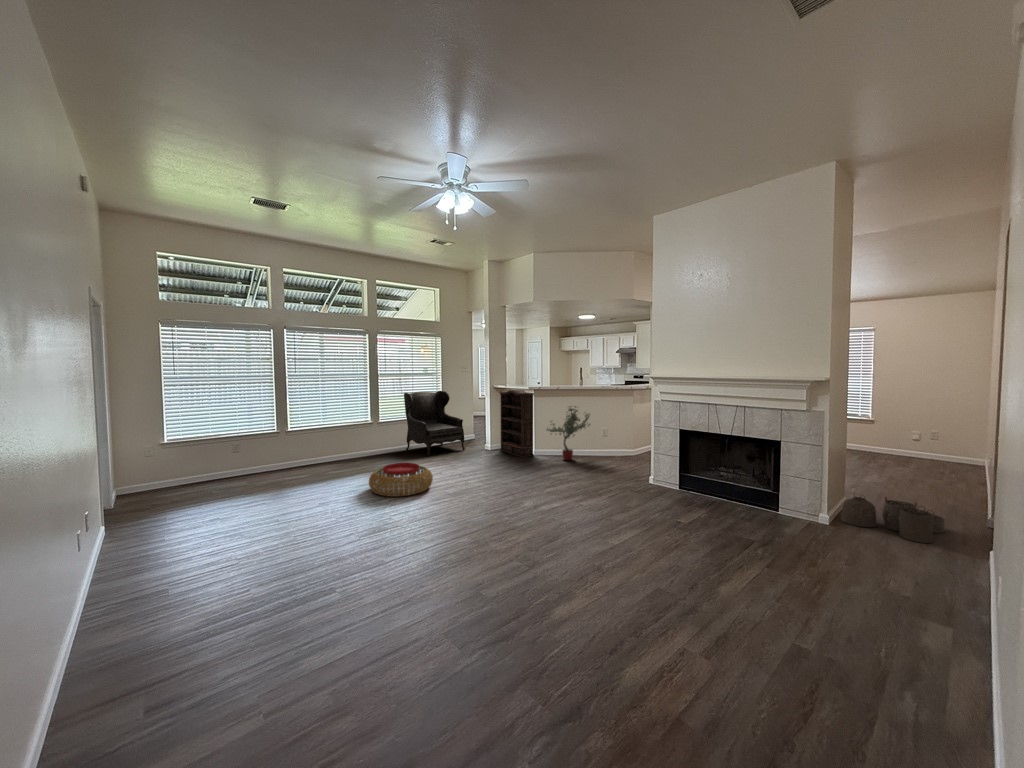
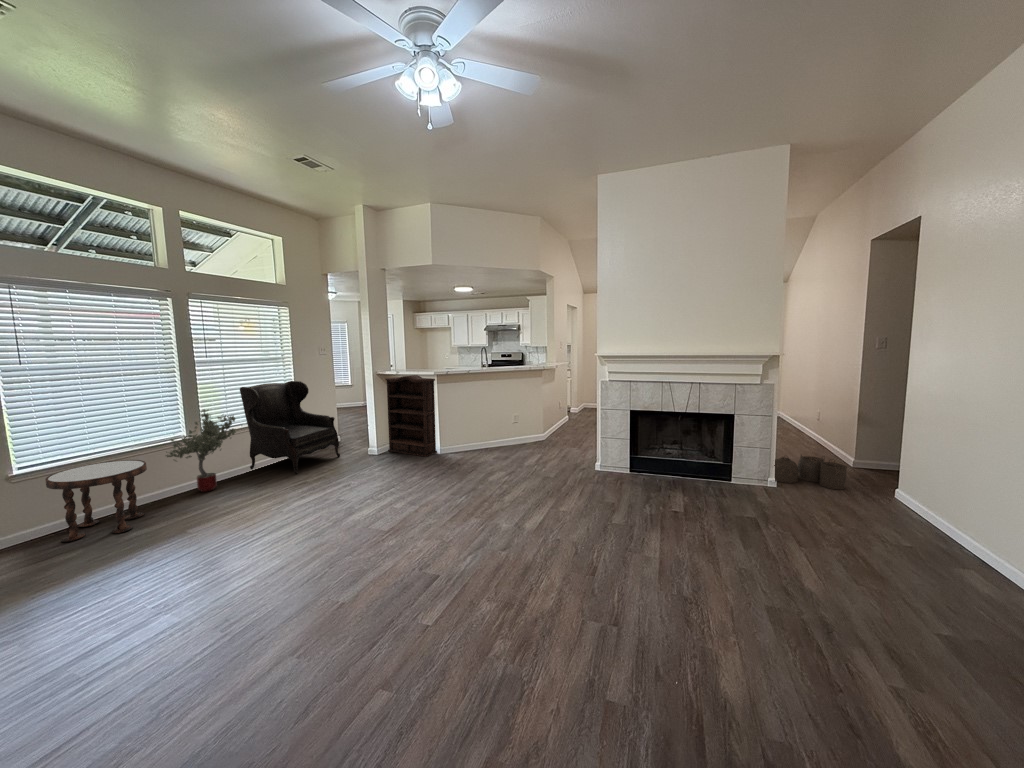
potted tree: present [547,406,590,461] -> present [166,409,236,492]
side table: none [297,431,341,470] -> present [45,460,147,542]
pouf: present [369,463,433,497] -> none [251,496,359,561]

